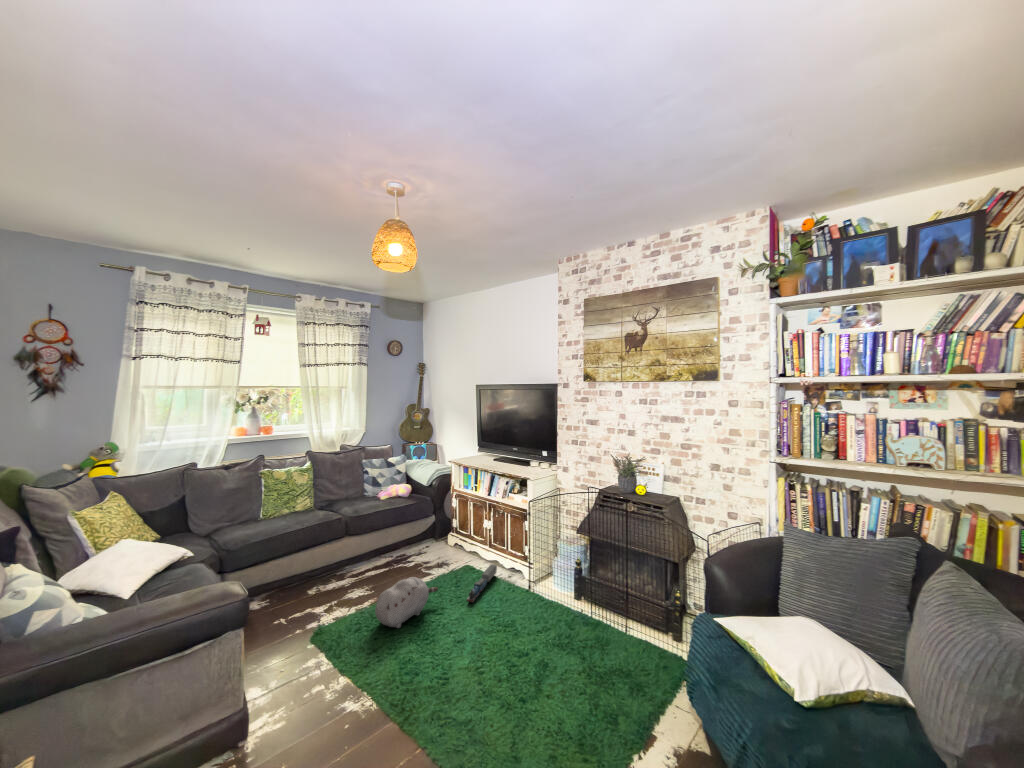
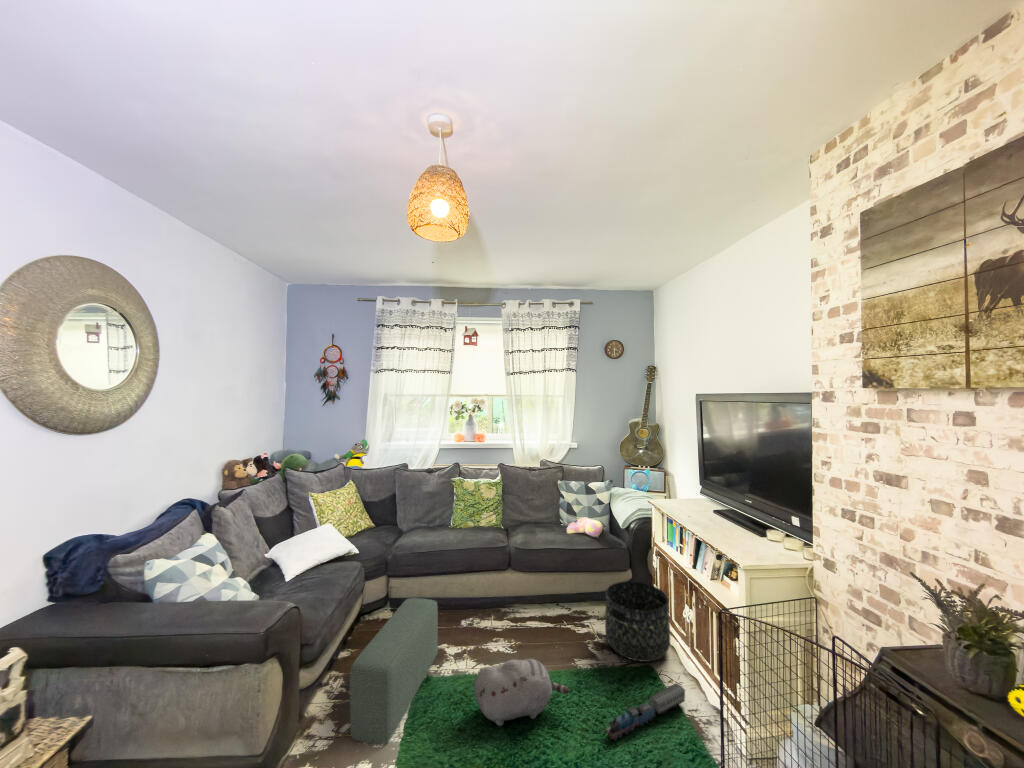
basket: none [431,517,475,567] -> present [605,581,670,662]
pouf: none [273,568,322,688] -> present [350,598,438,744]

